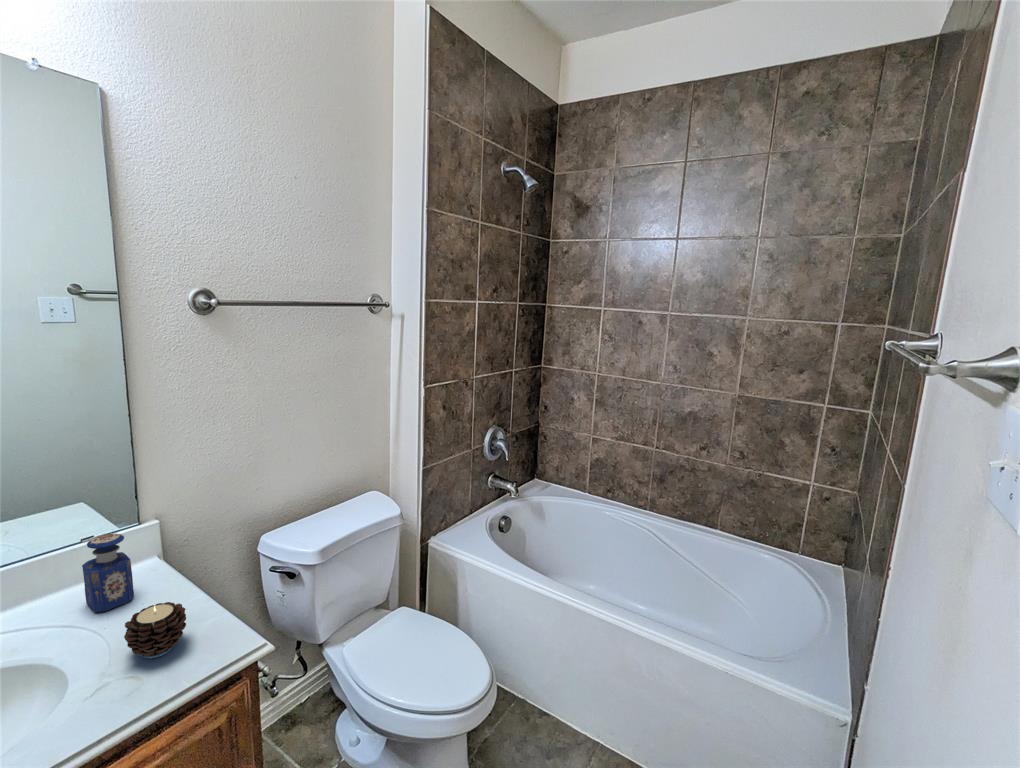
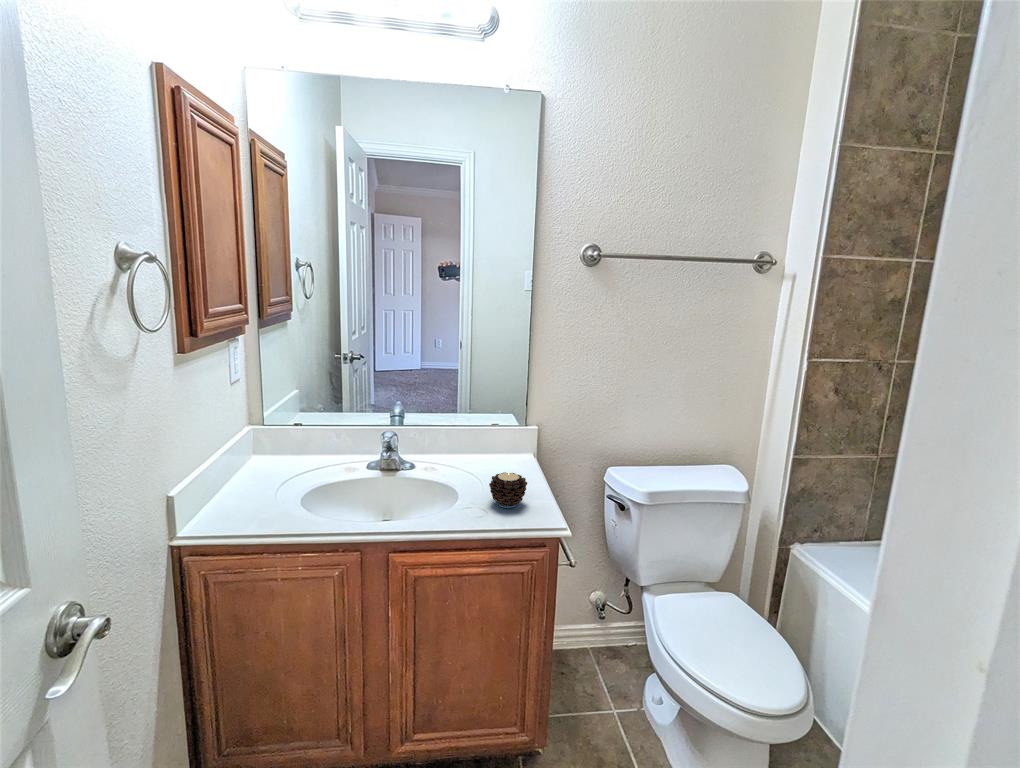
perfume bottle: present [82,533,134,612] -> none [485,421,510,473]

